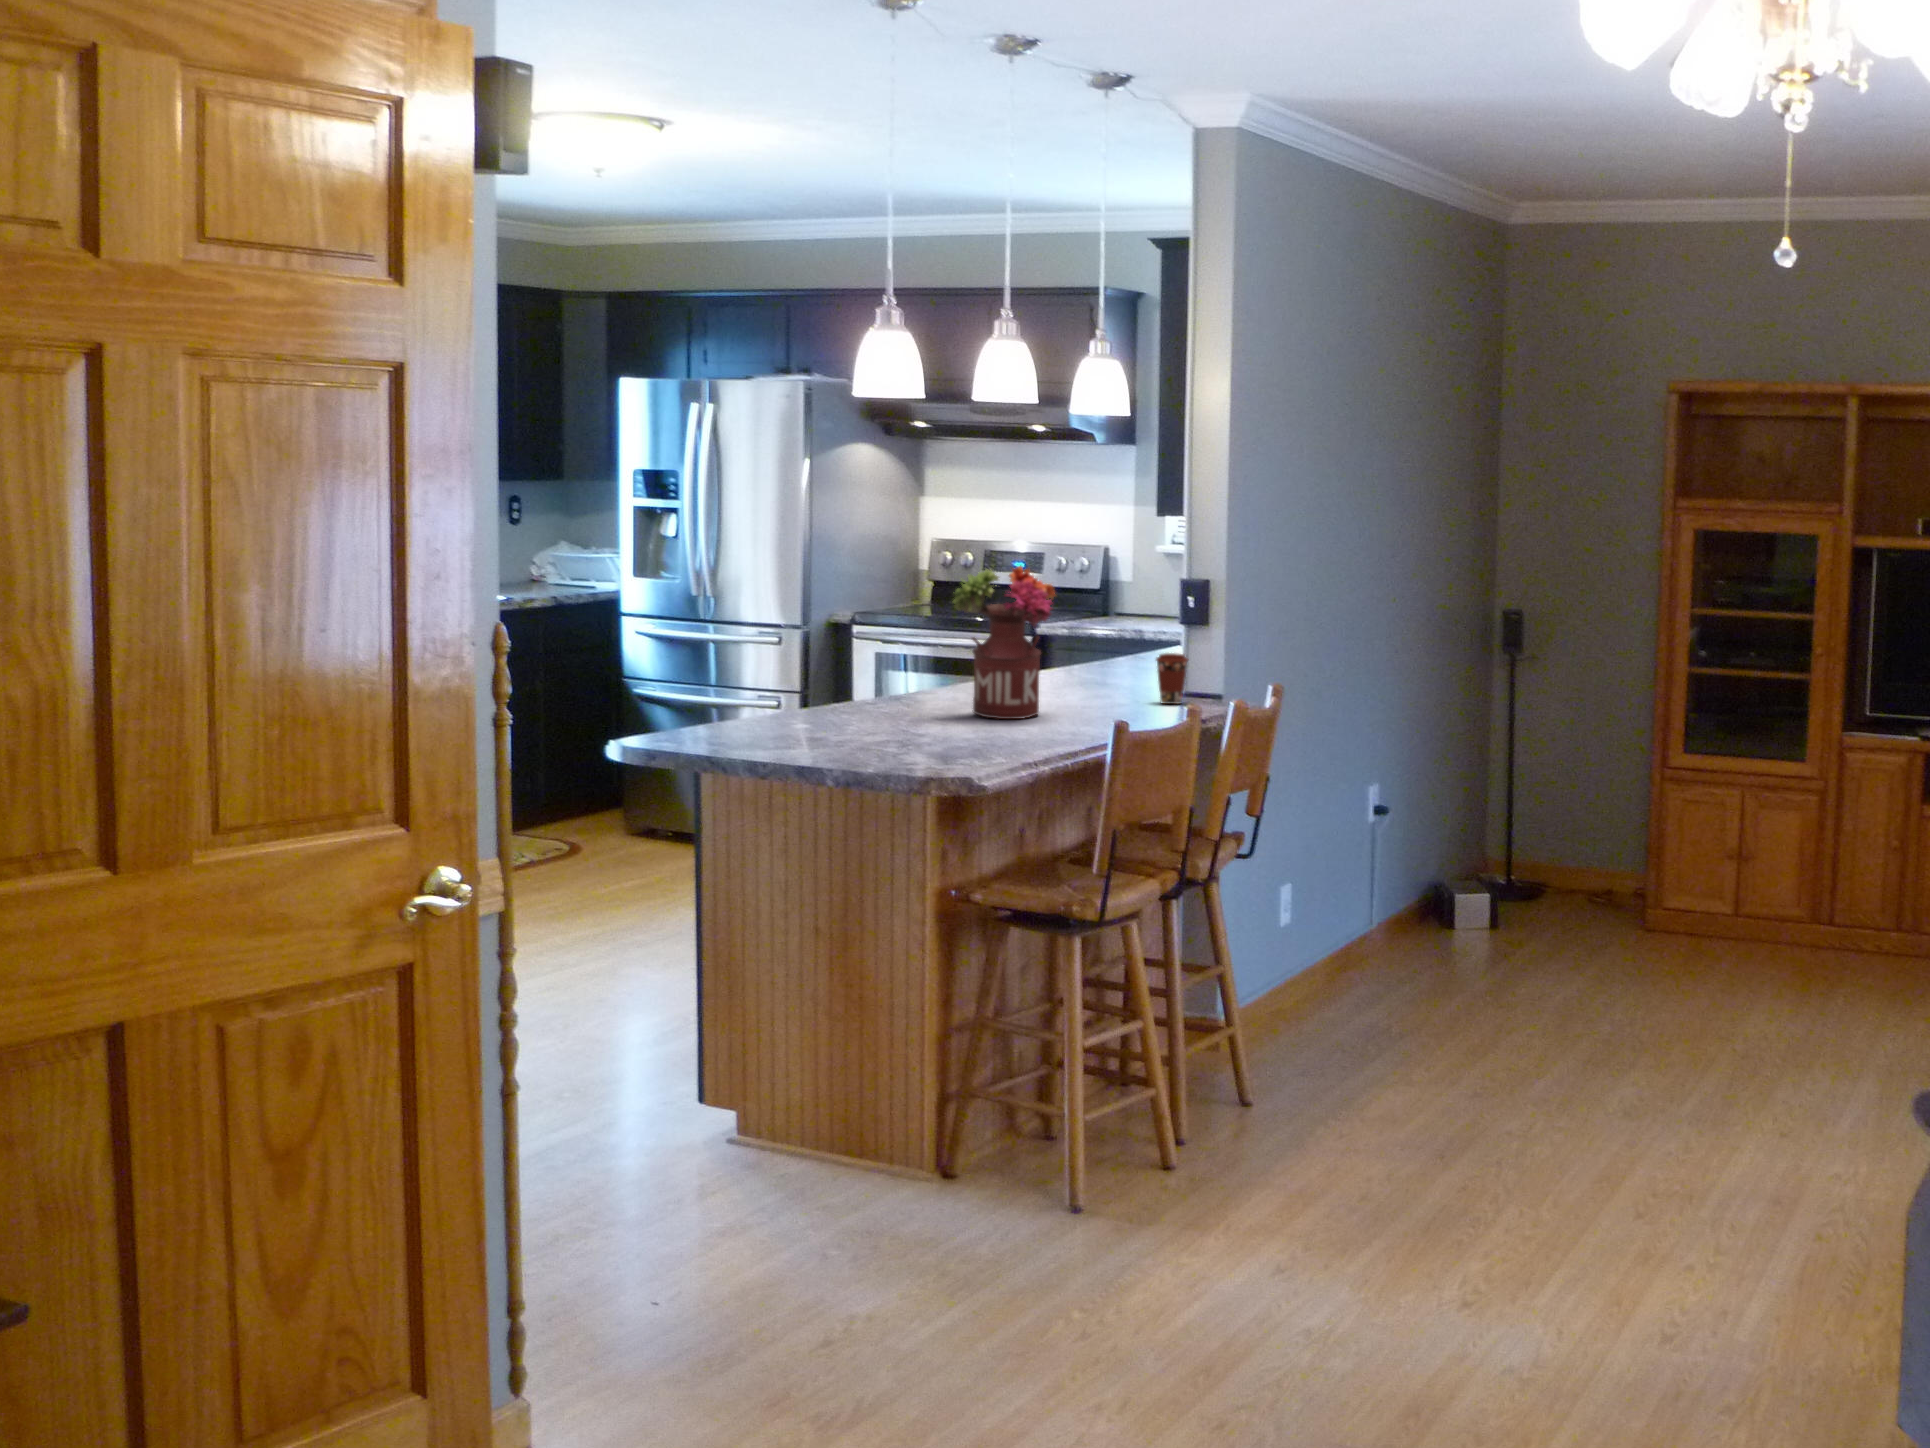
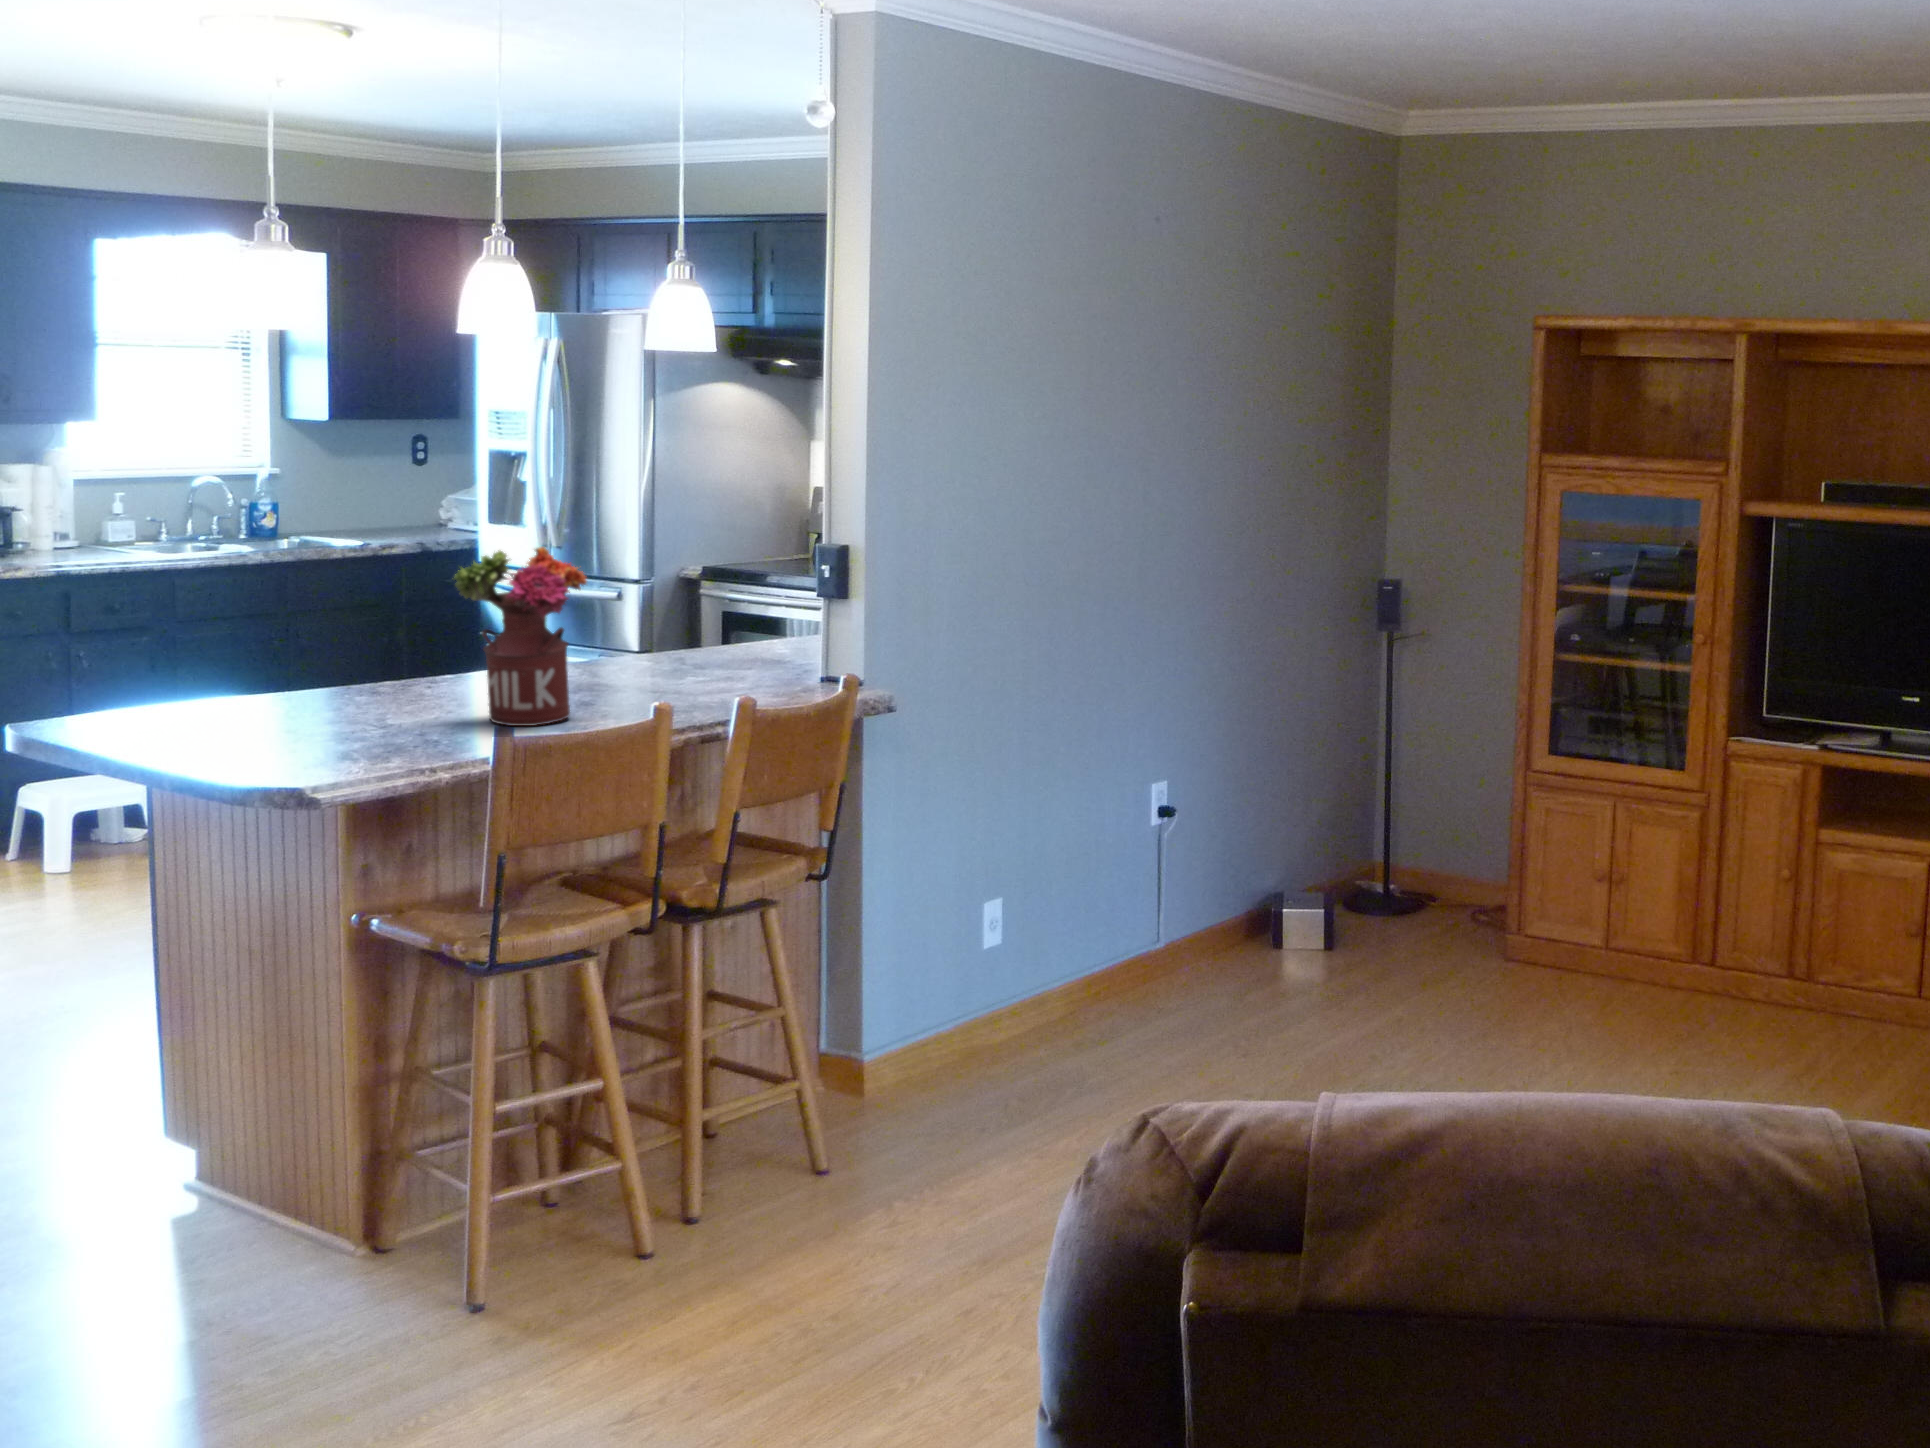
coffee cup: present [1156,653,1189,704] -> none [741,646,782,707]

